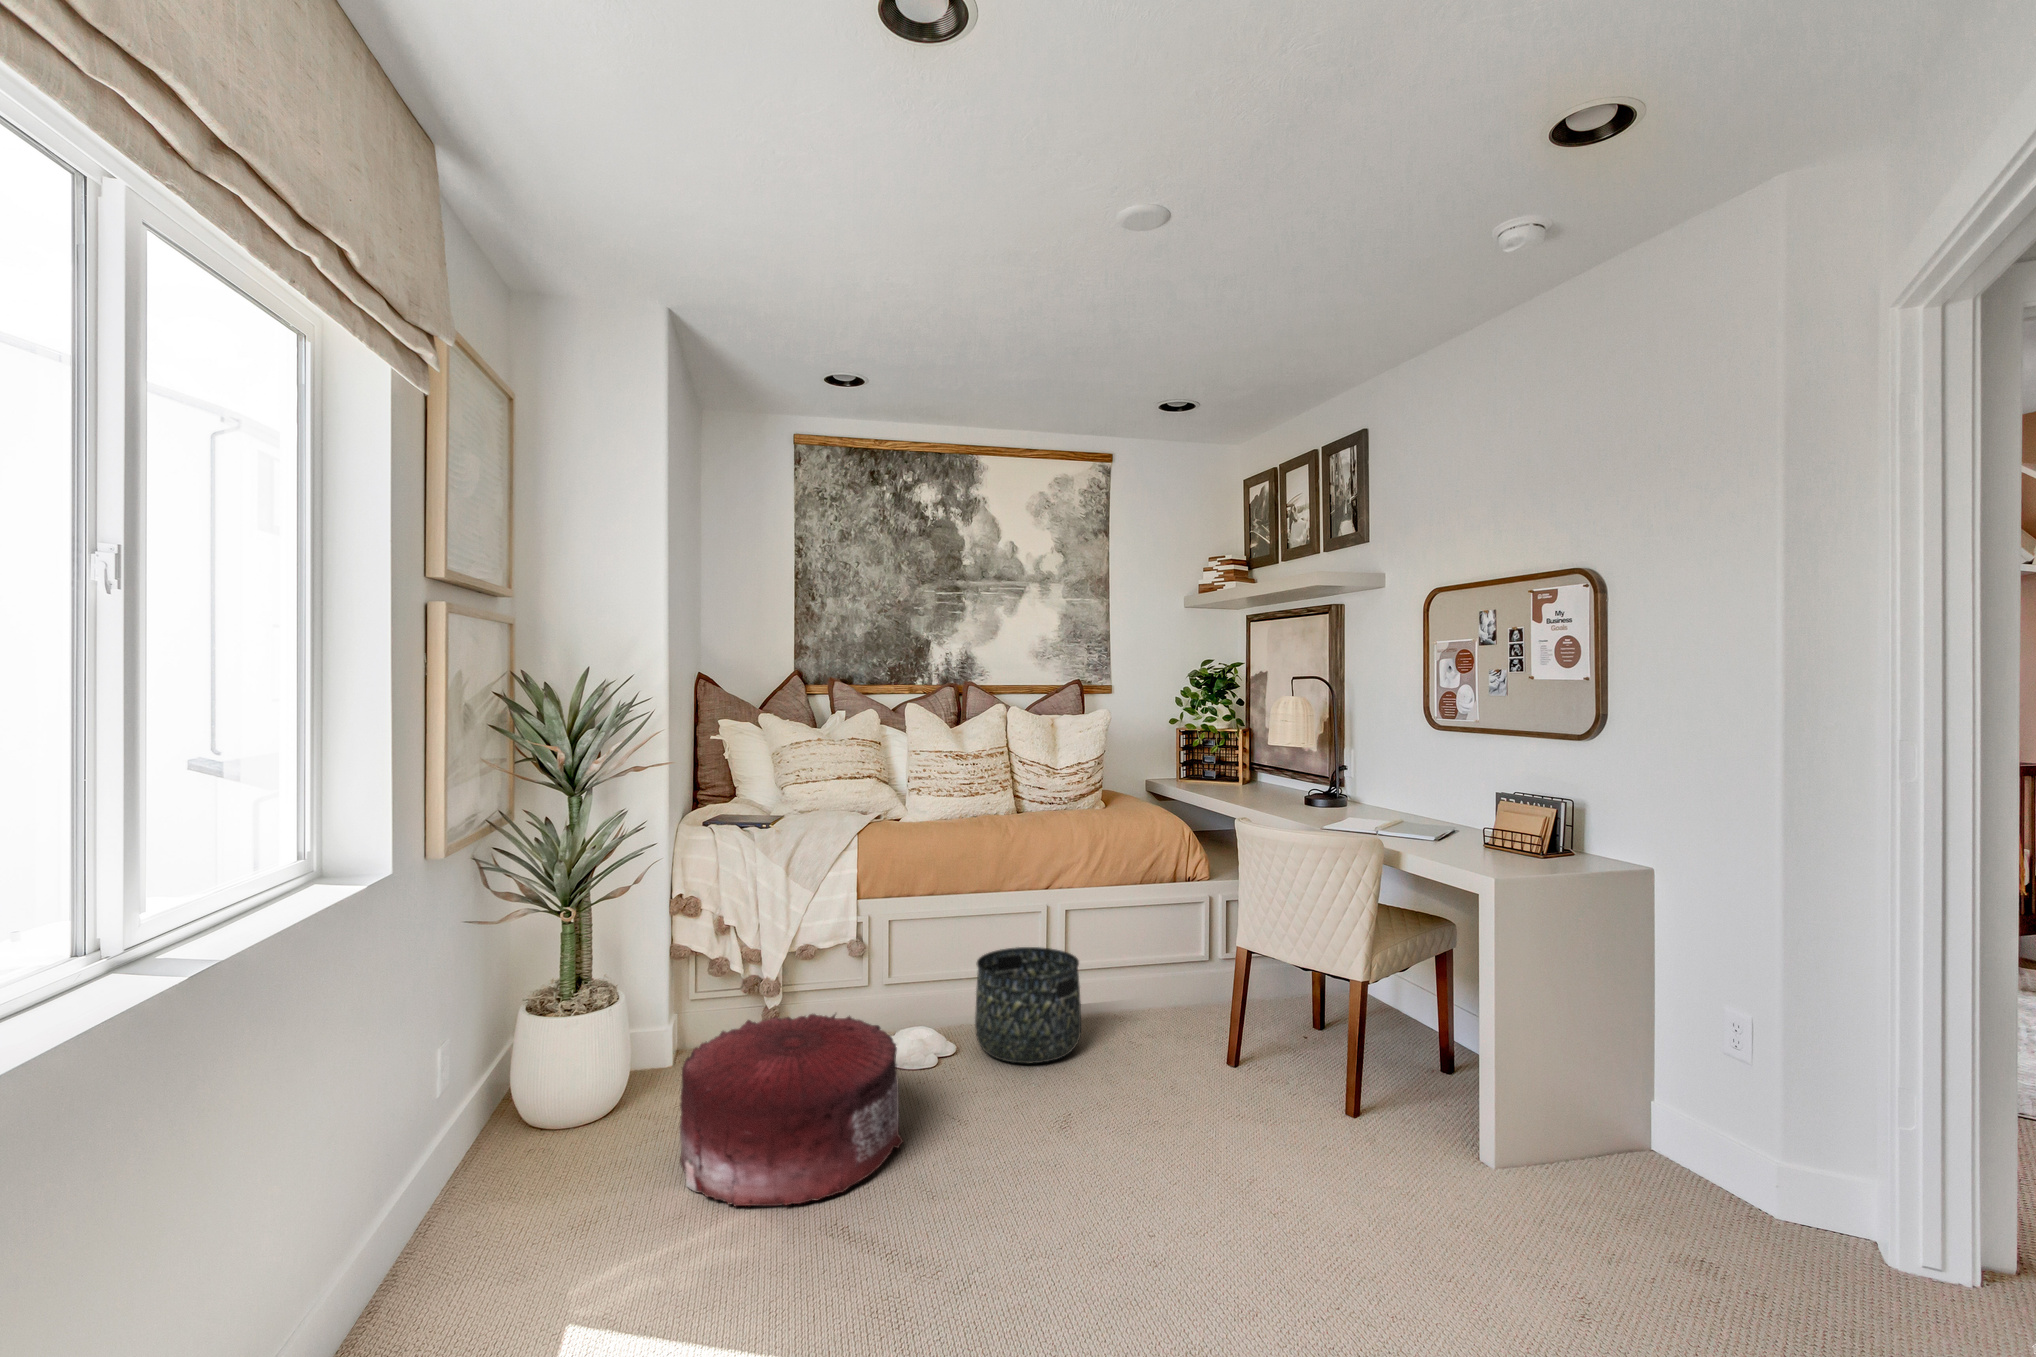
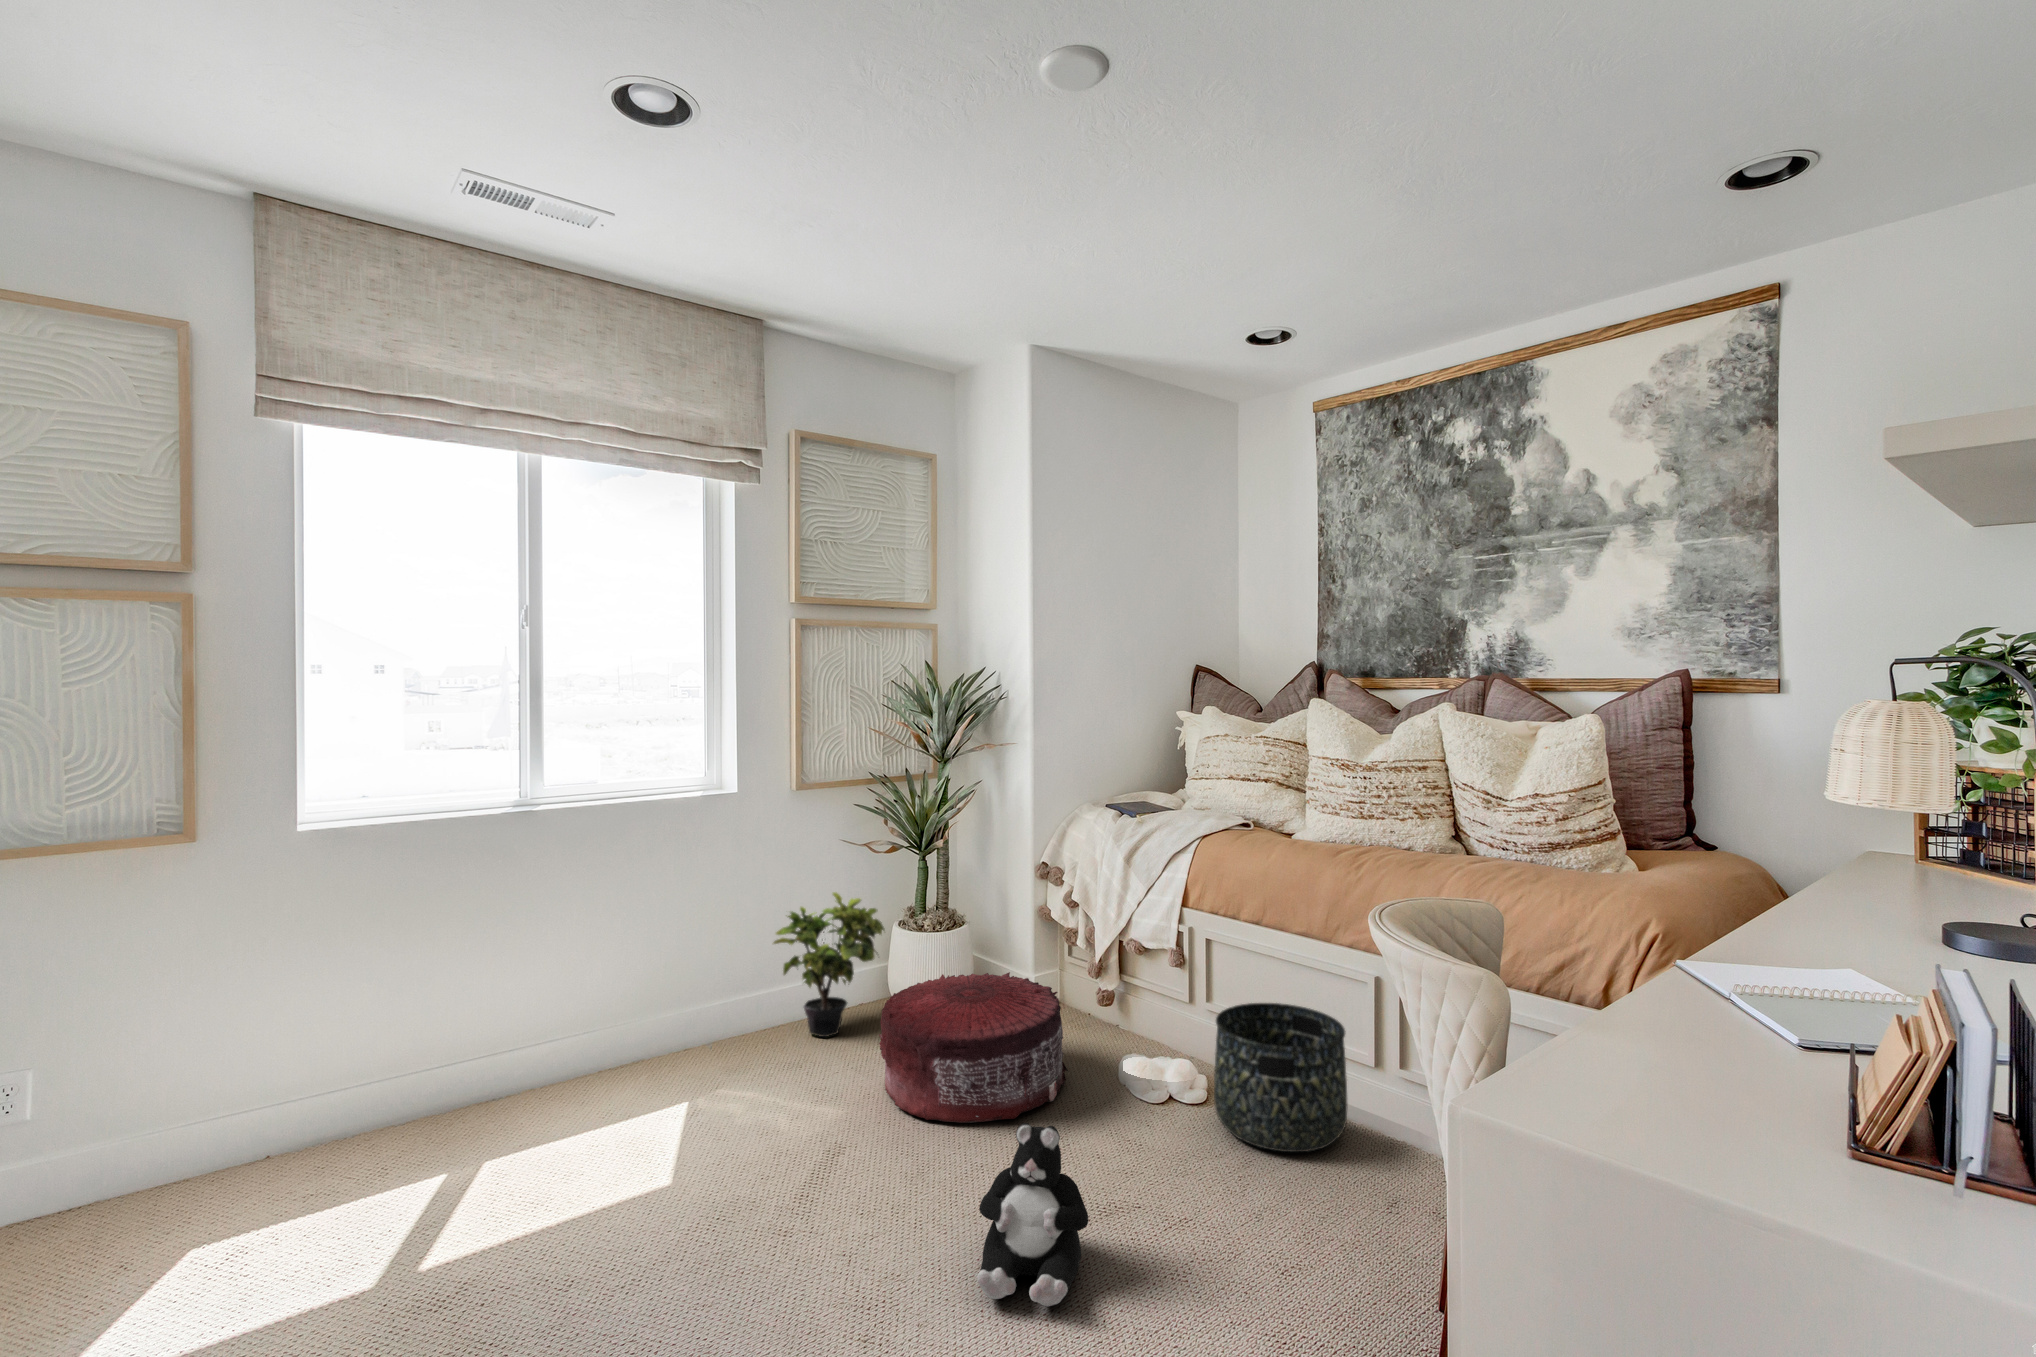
potted plant: none [369,999,569,1239] -> present [774,892,884,1037]
plush toy: none [1100,1063,1224,1219] -> present [977,1123,1089,1307]

